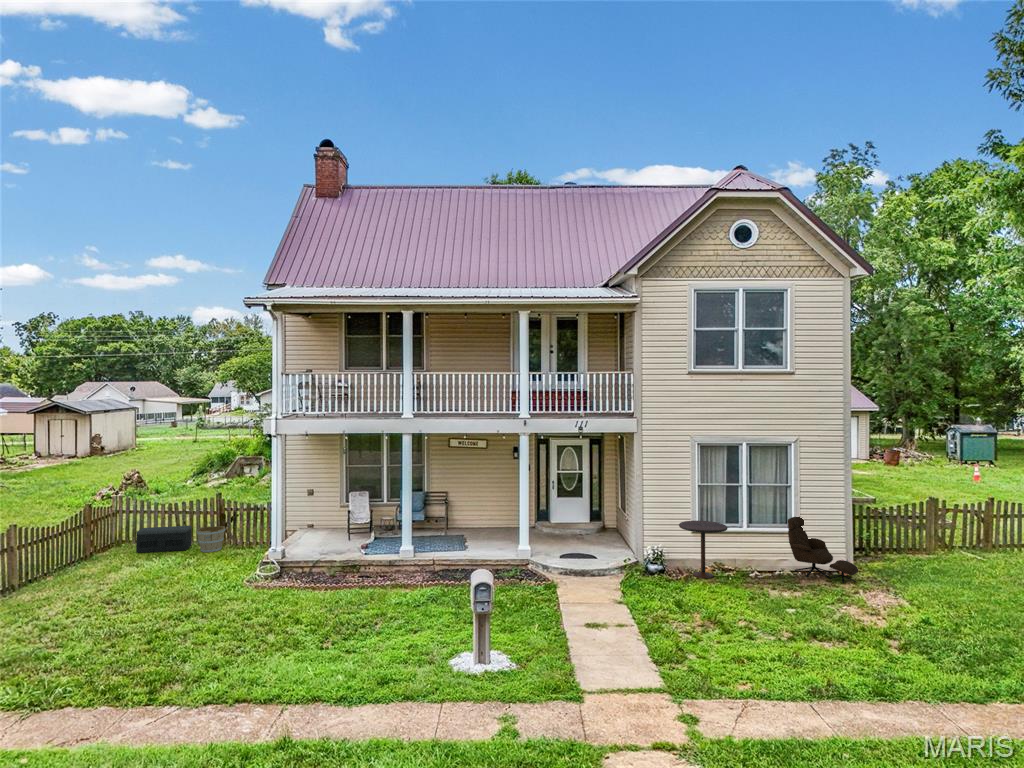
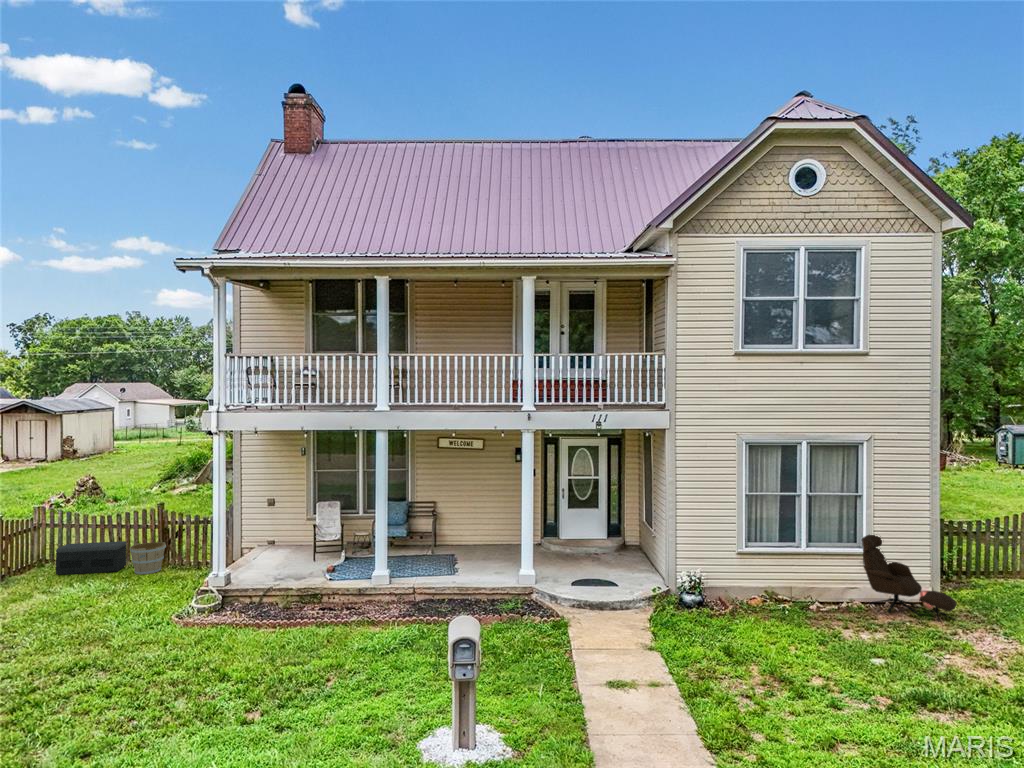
pedestal table: present [679,521,727,579] -> none [723,539,787,614]

